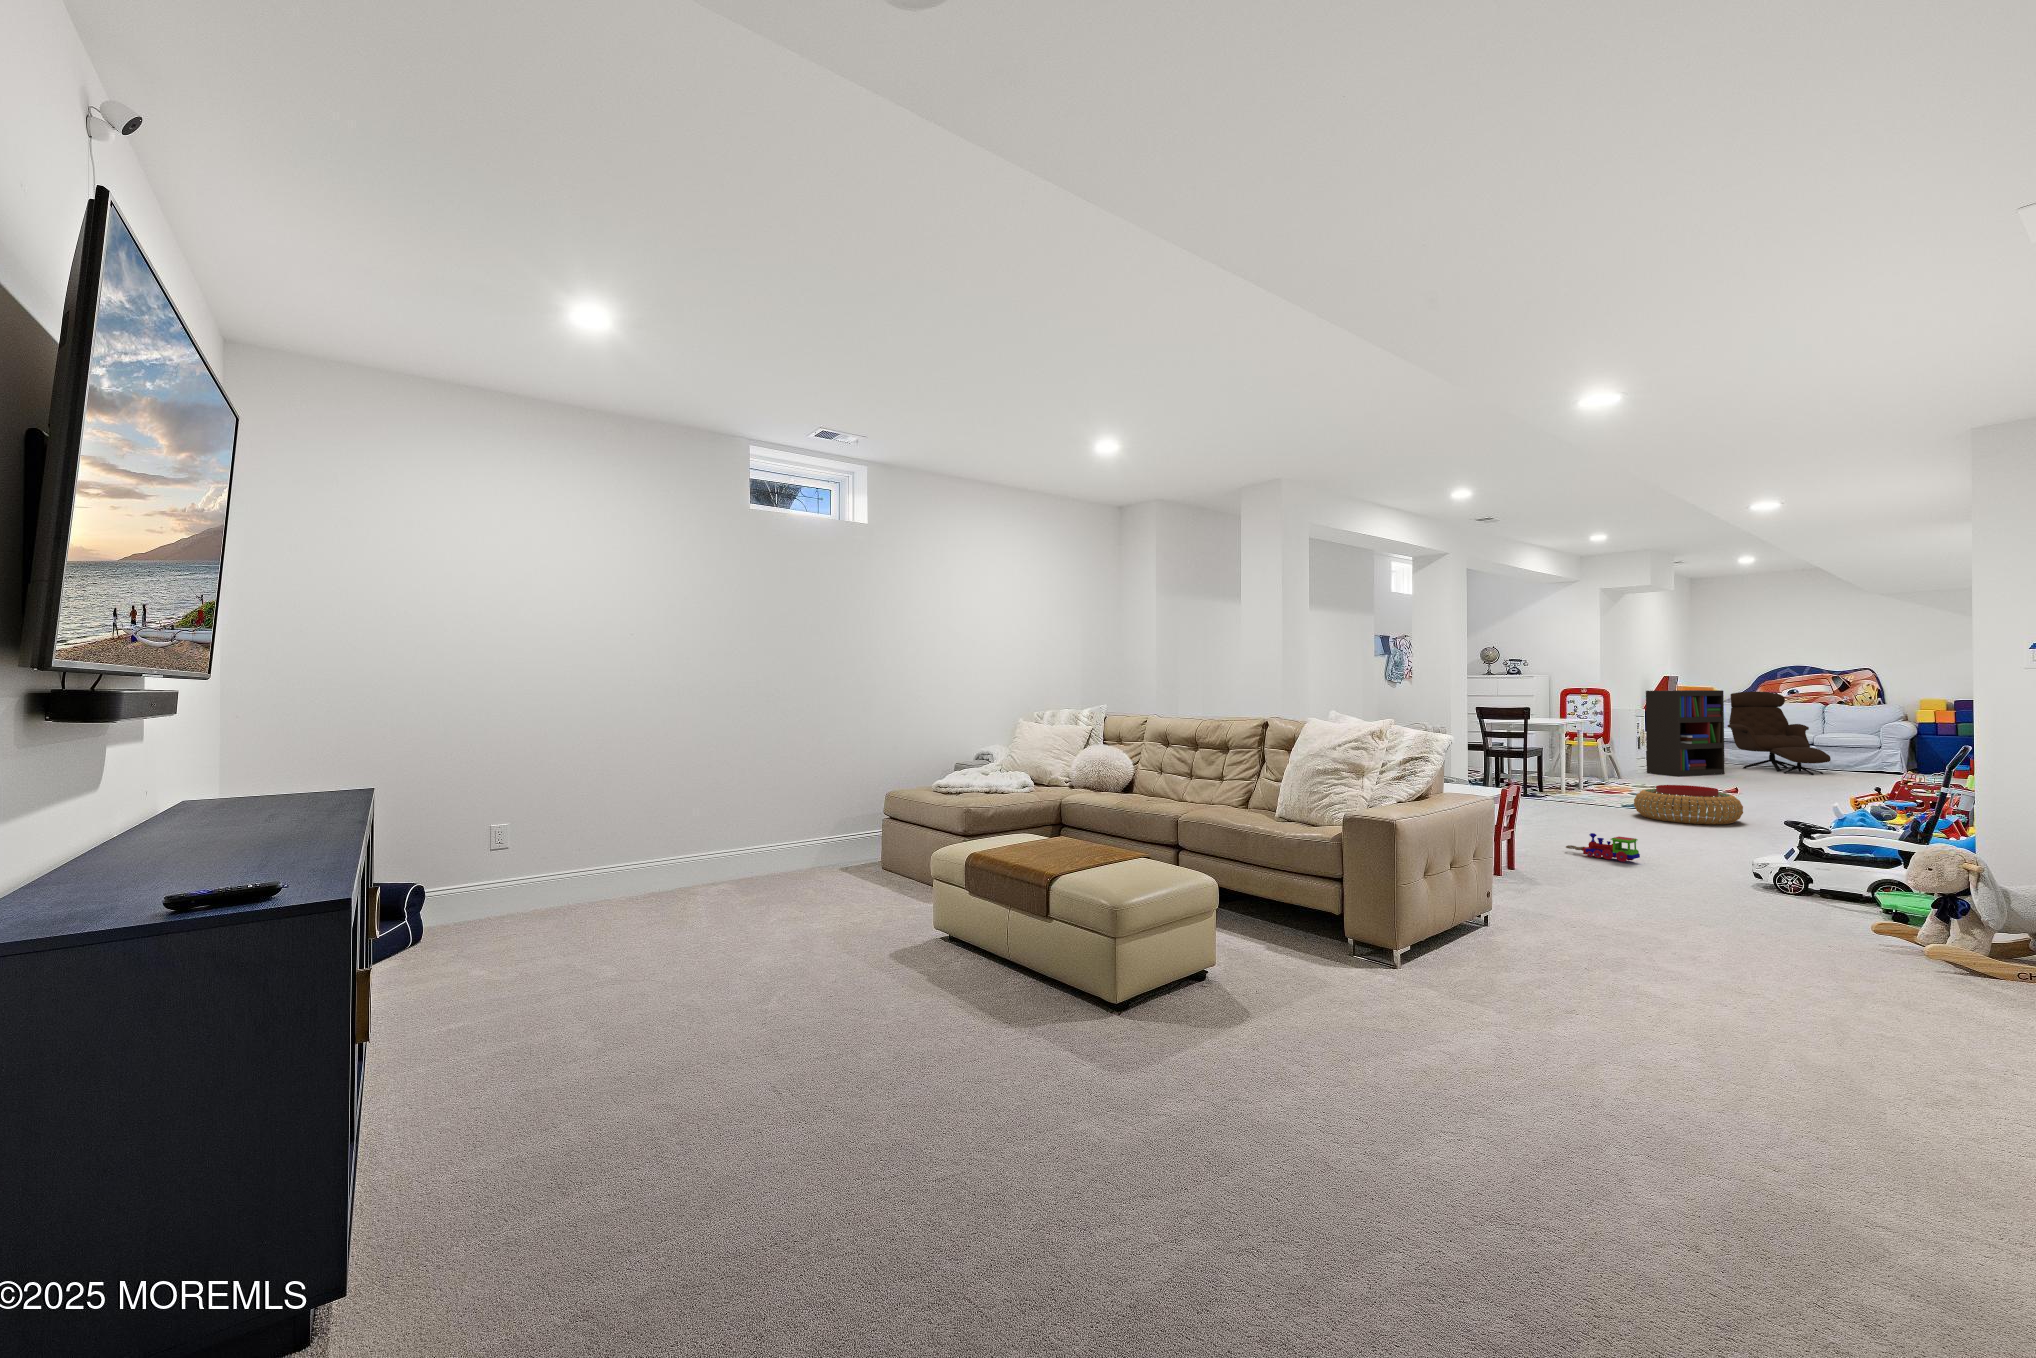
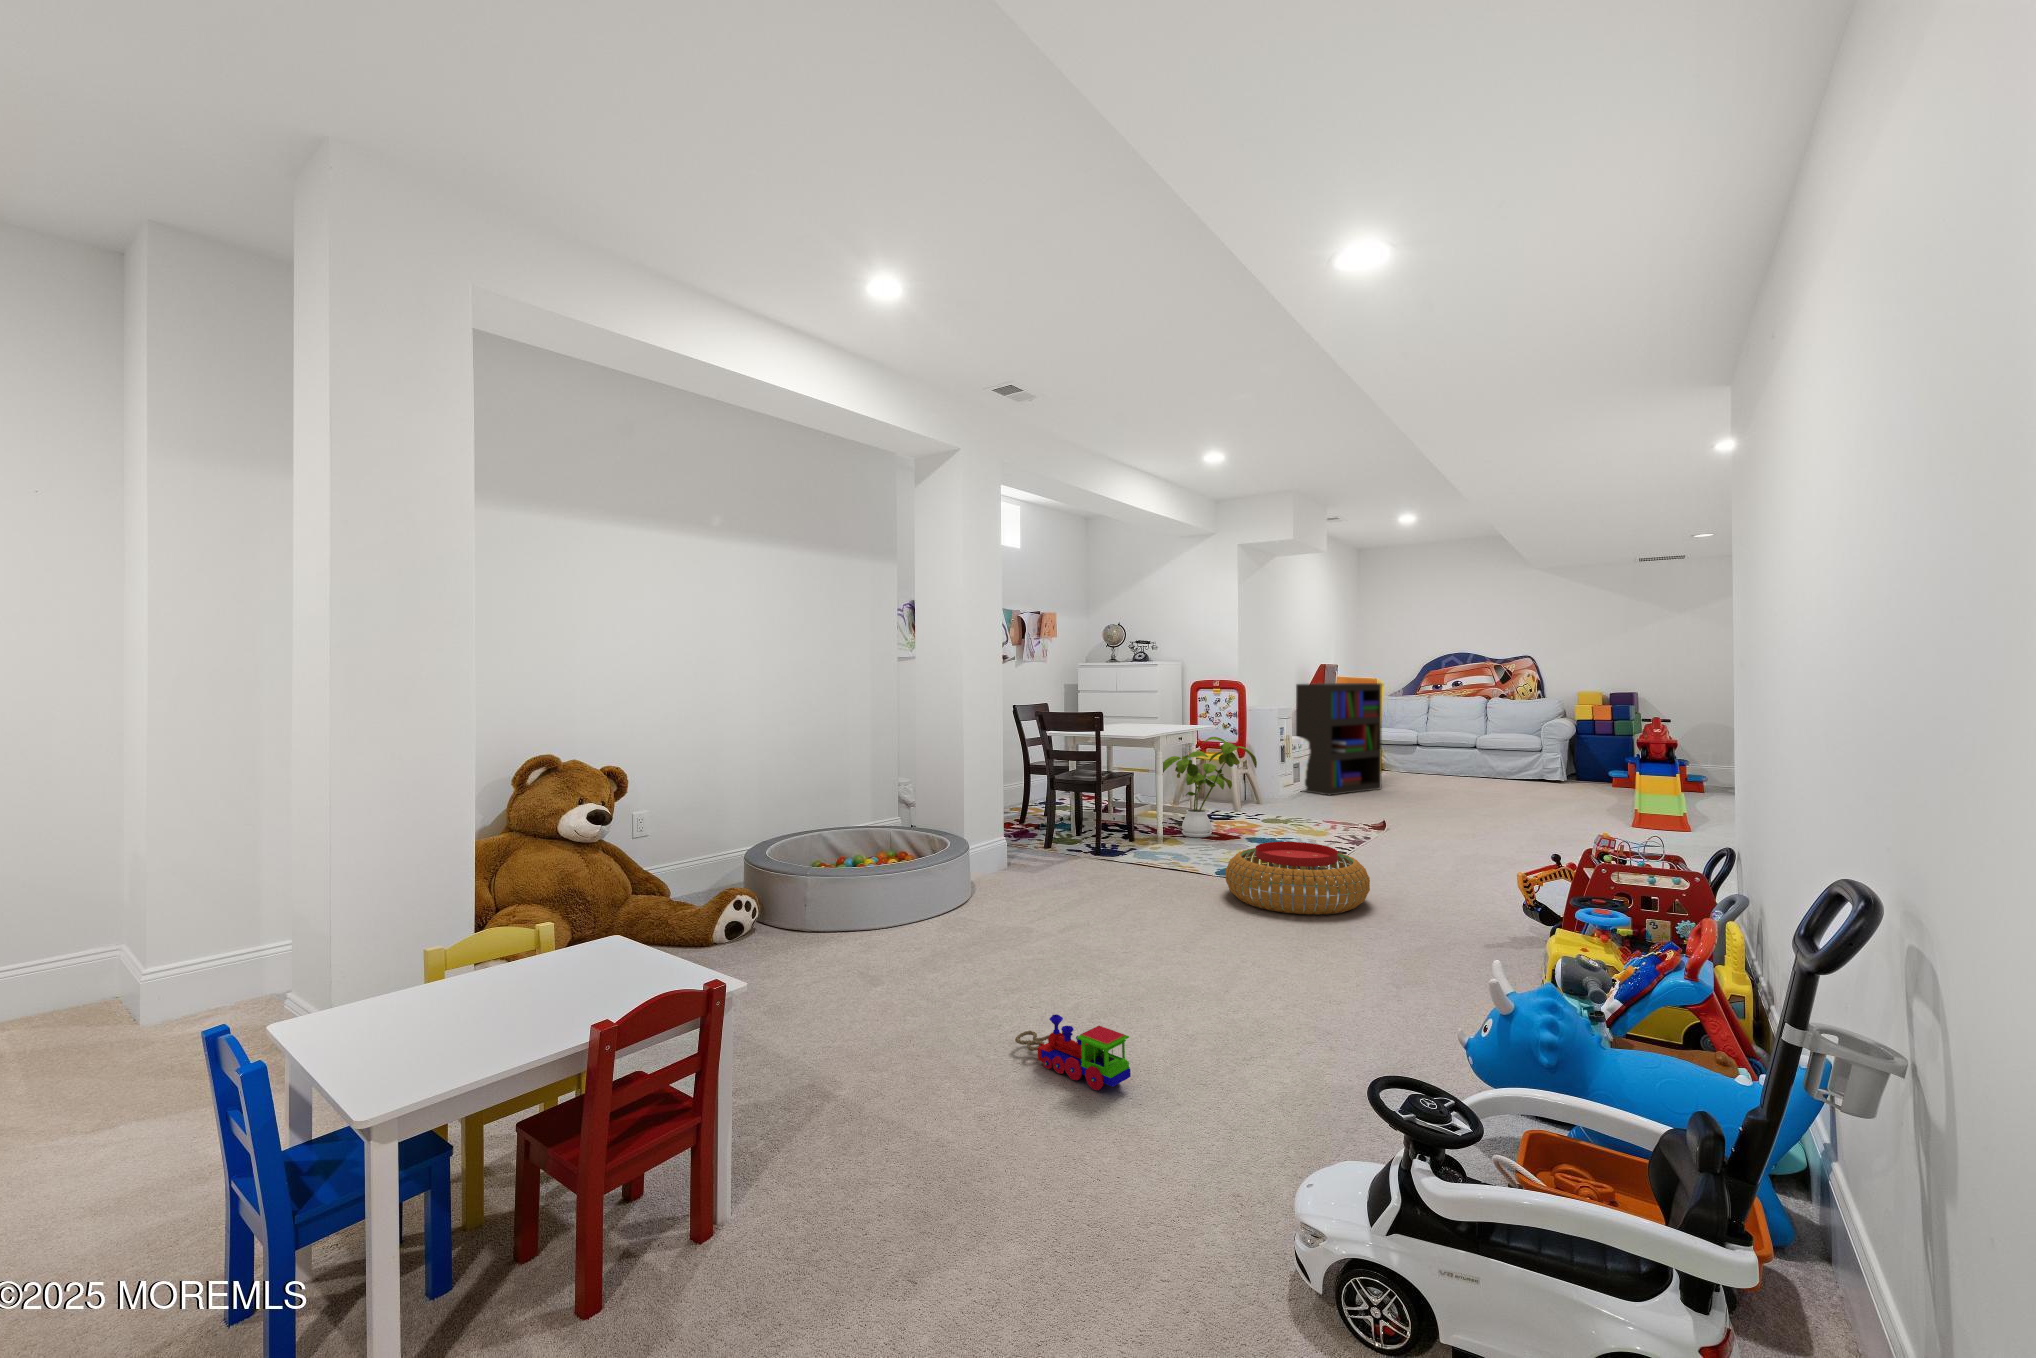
lounge chair: present [1728,692,1831,775] -> none [1389,683,1492,787]
house plant: none [1557,724,1635,793] -> present [1163,737,1257,837]

